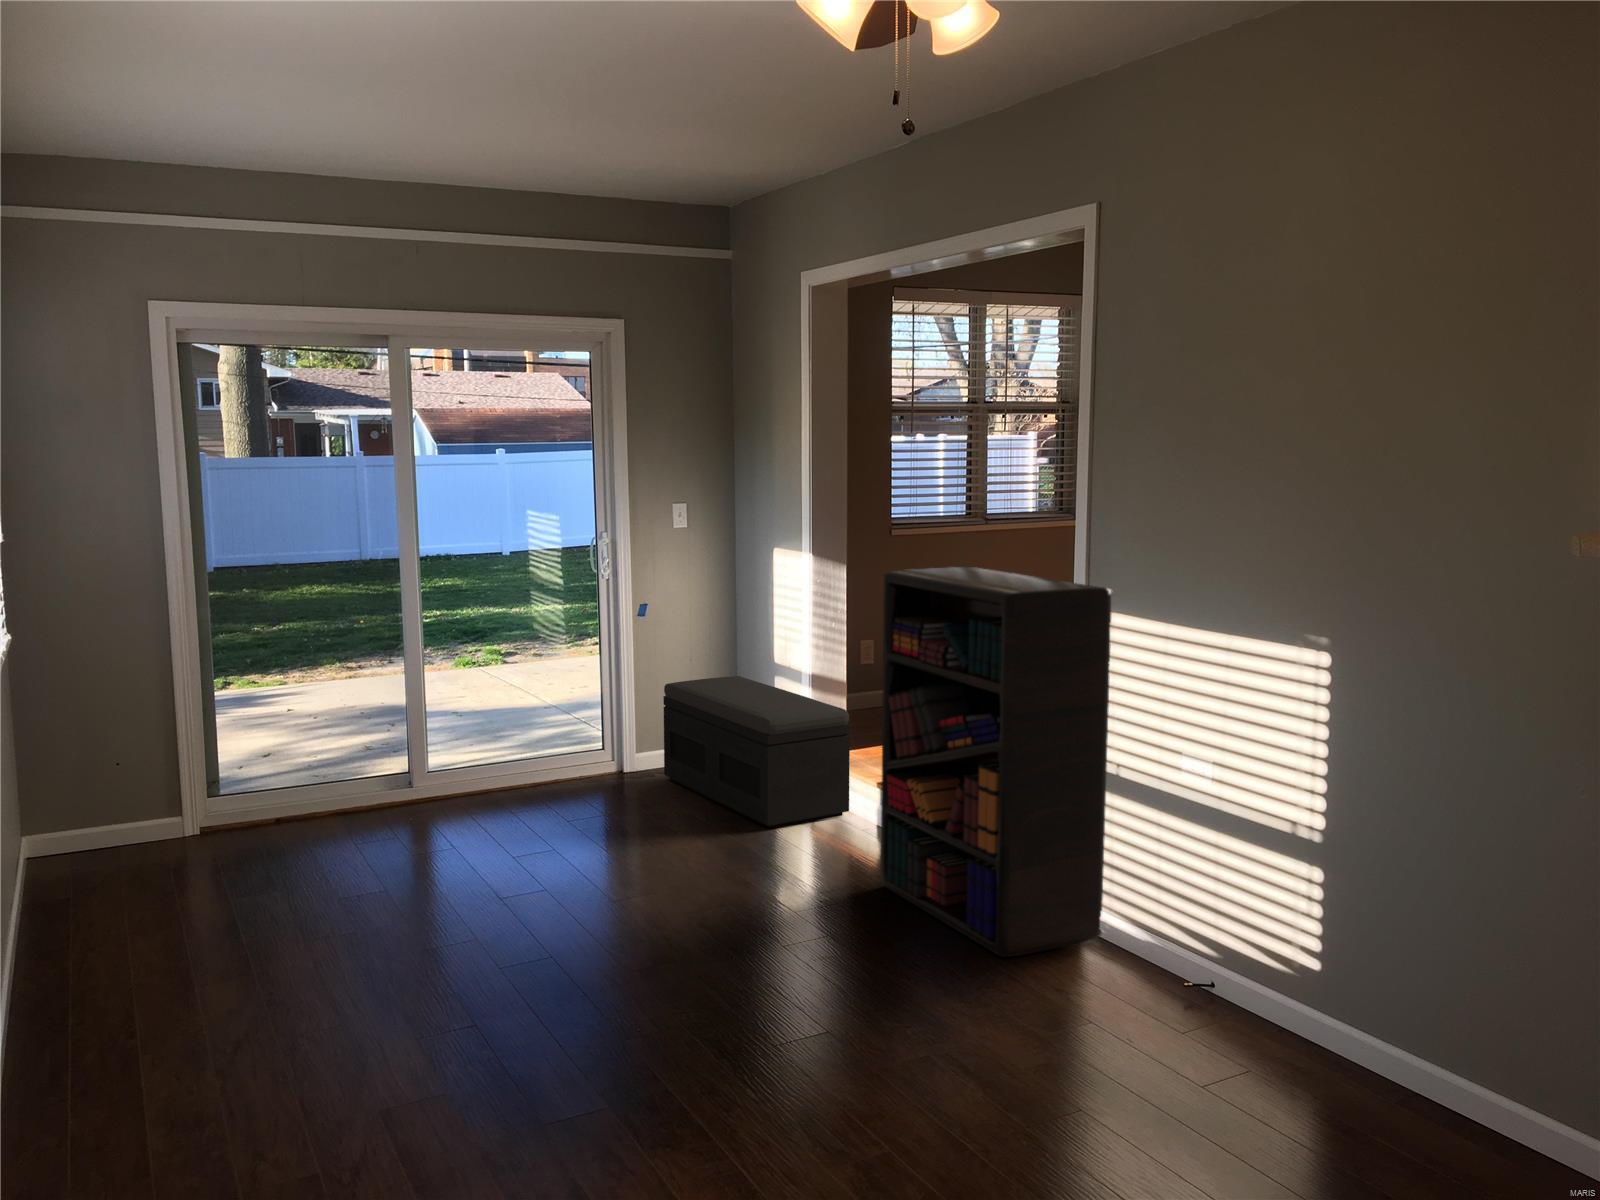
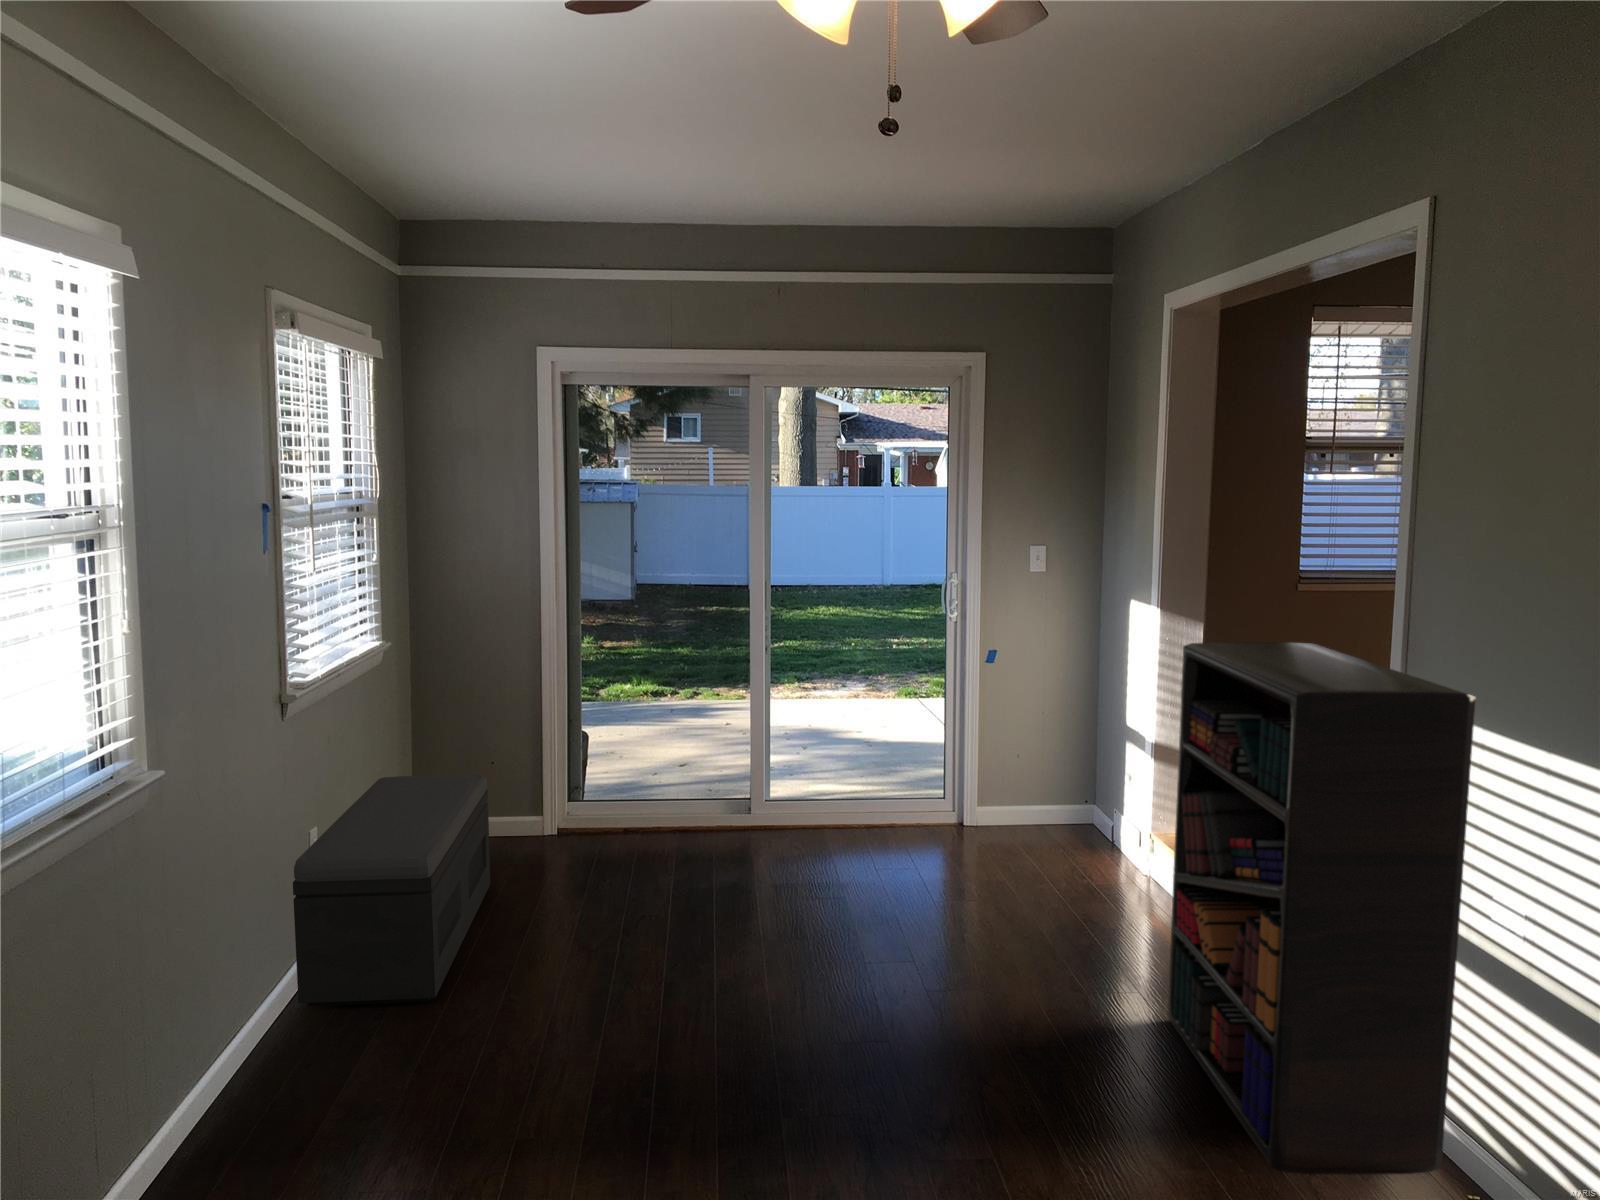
storage bench: present [663,676,850,828] -> present [293,775,490,1006]

